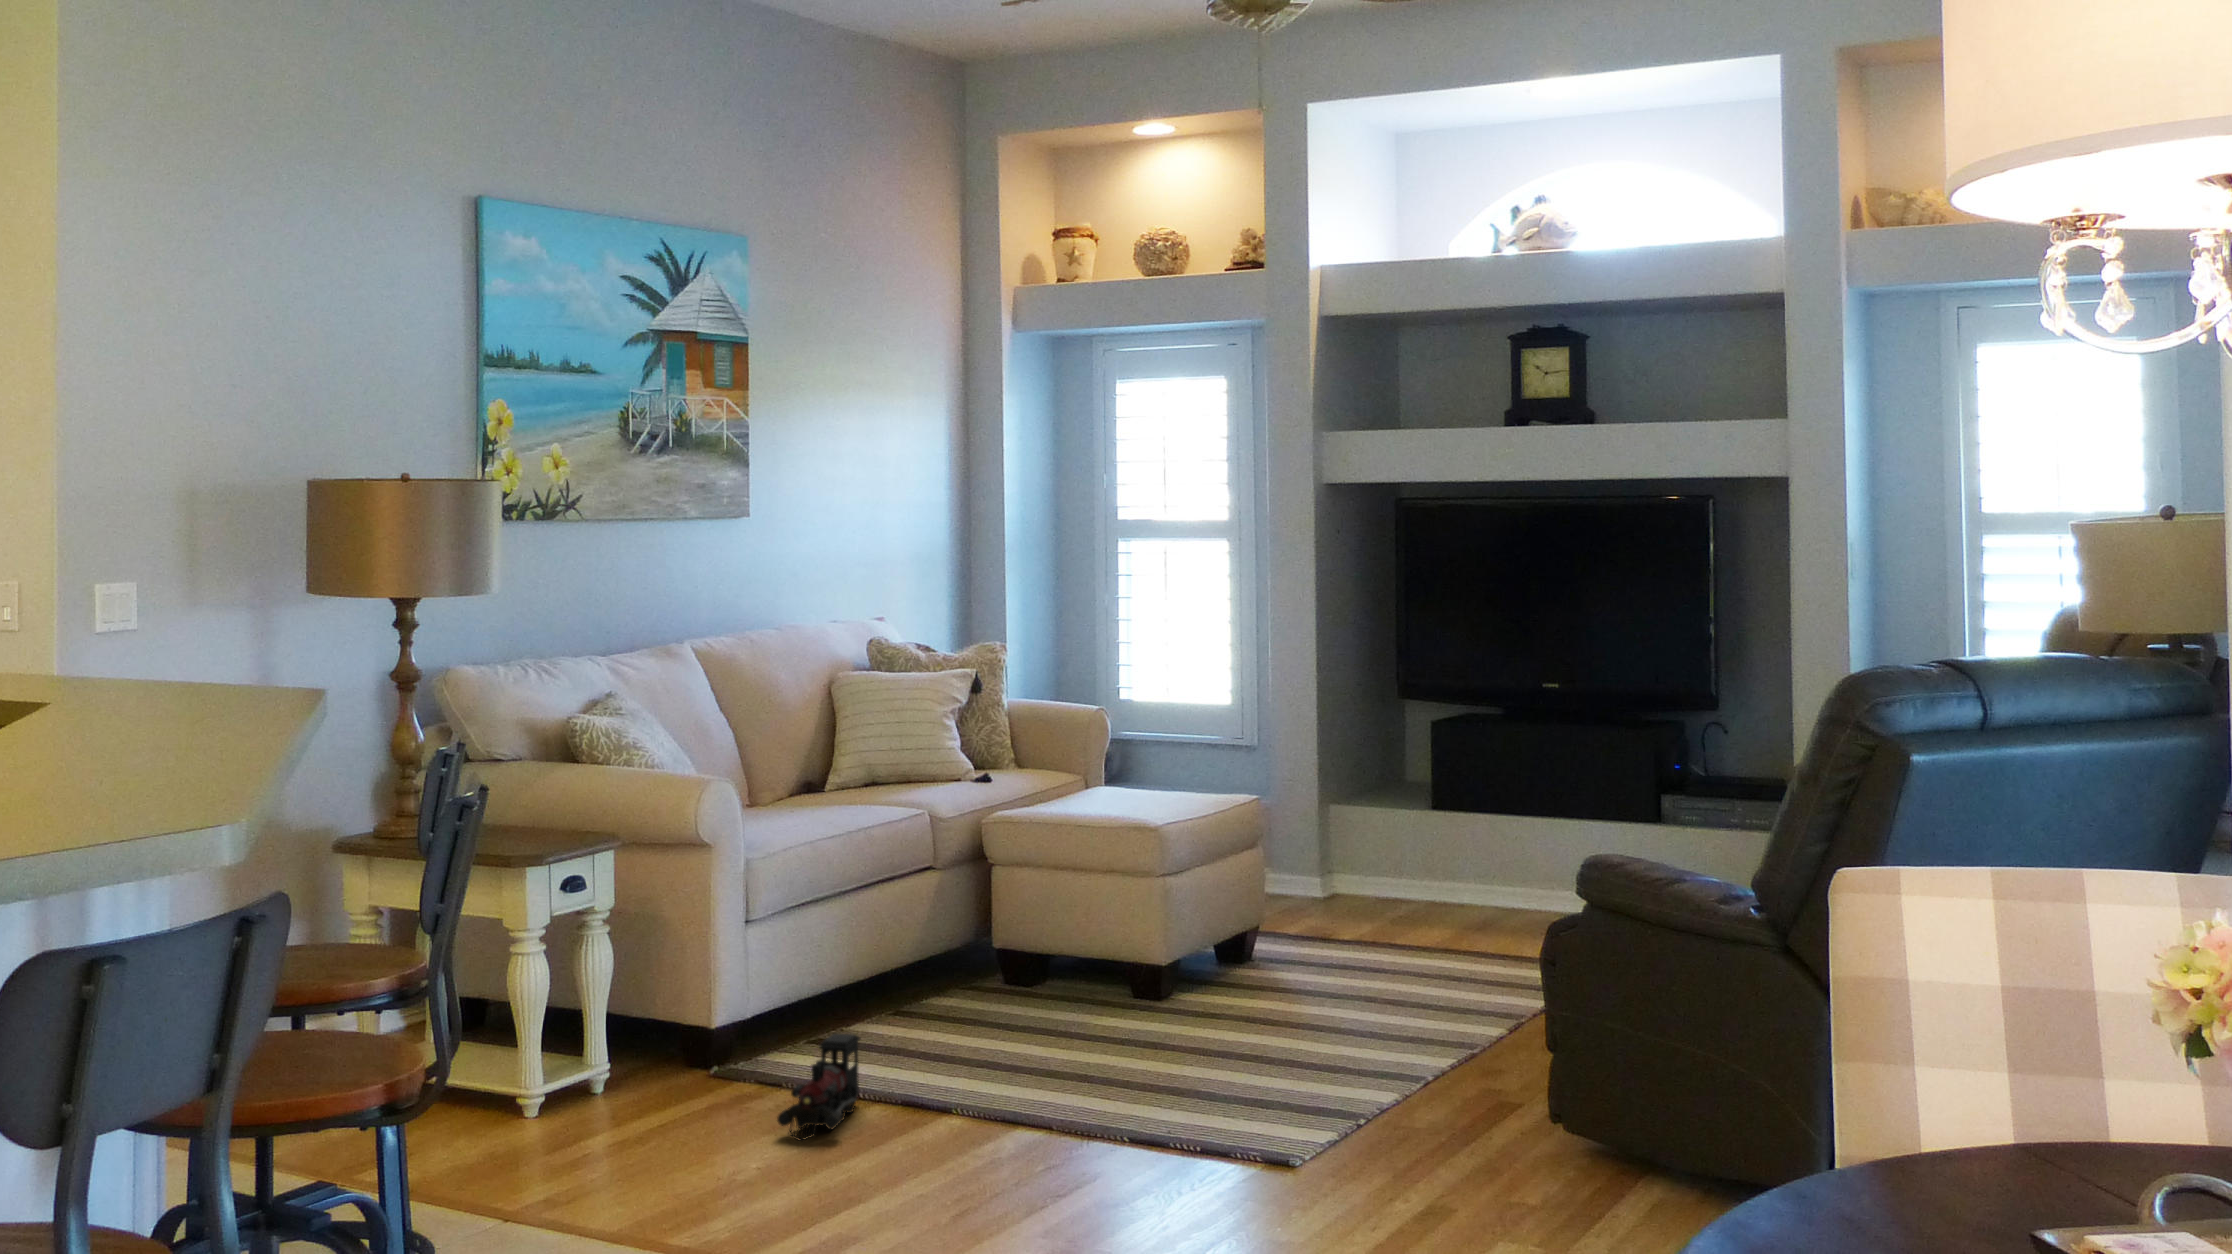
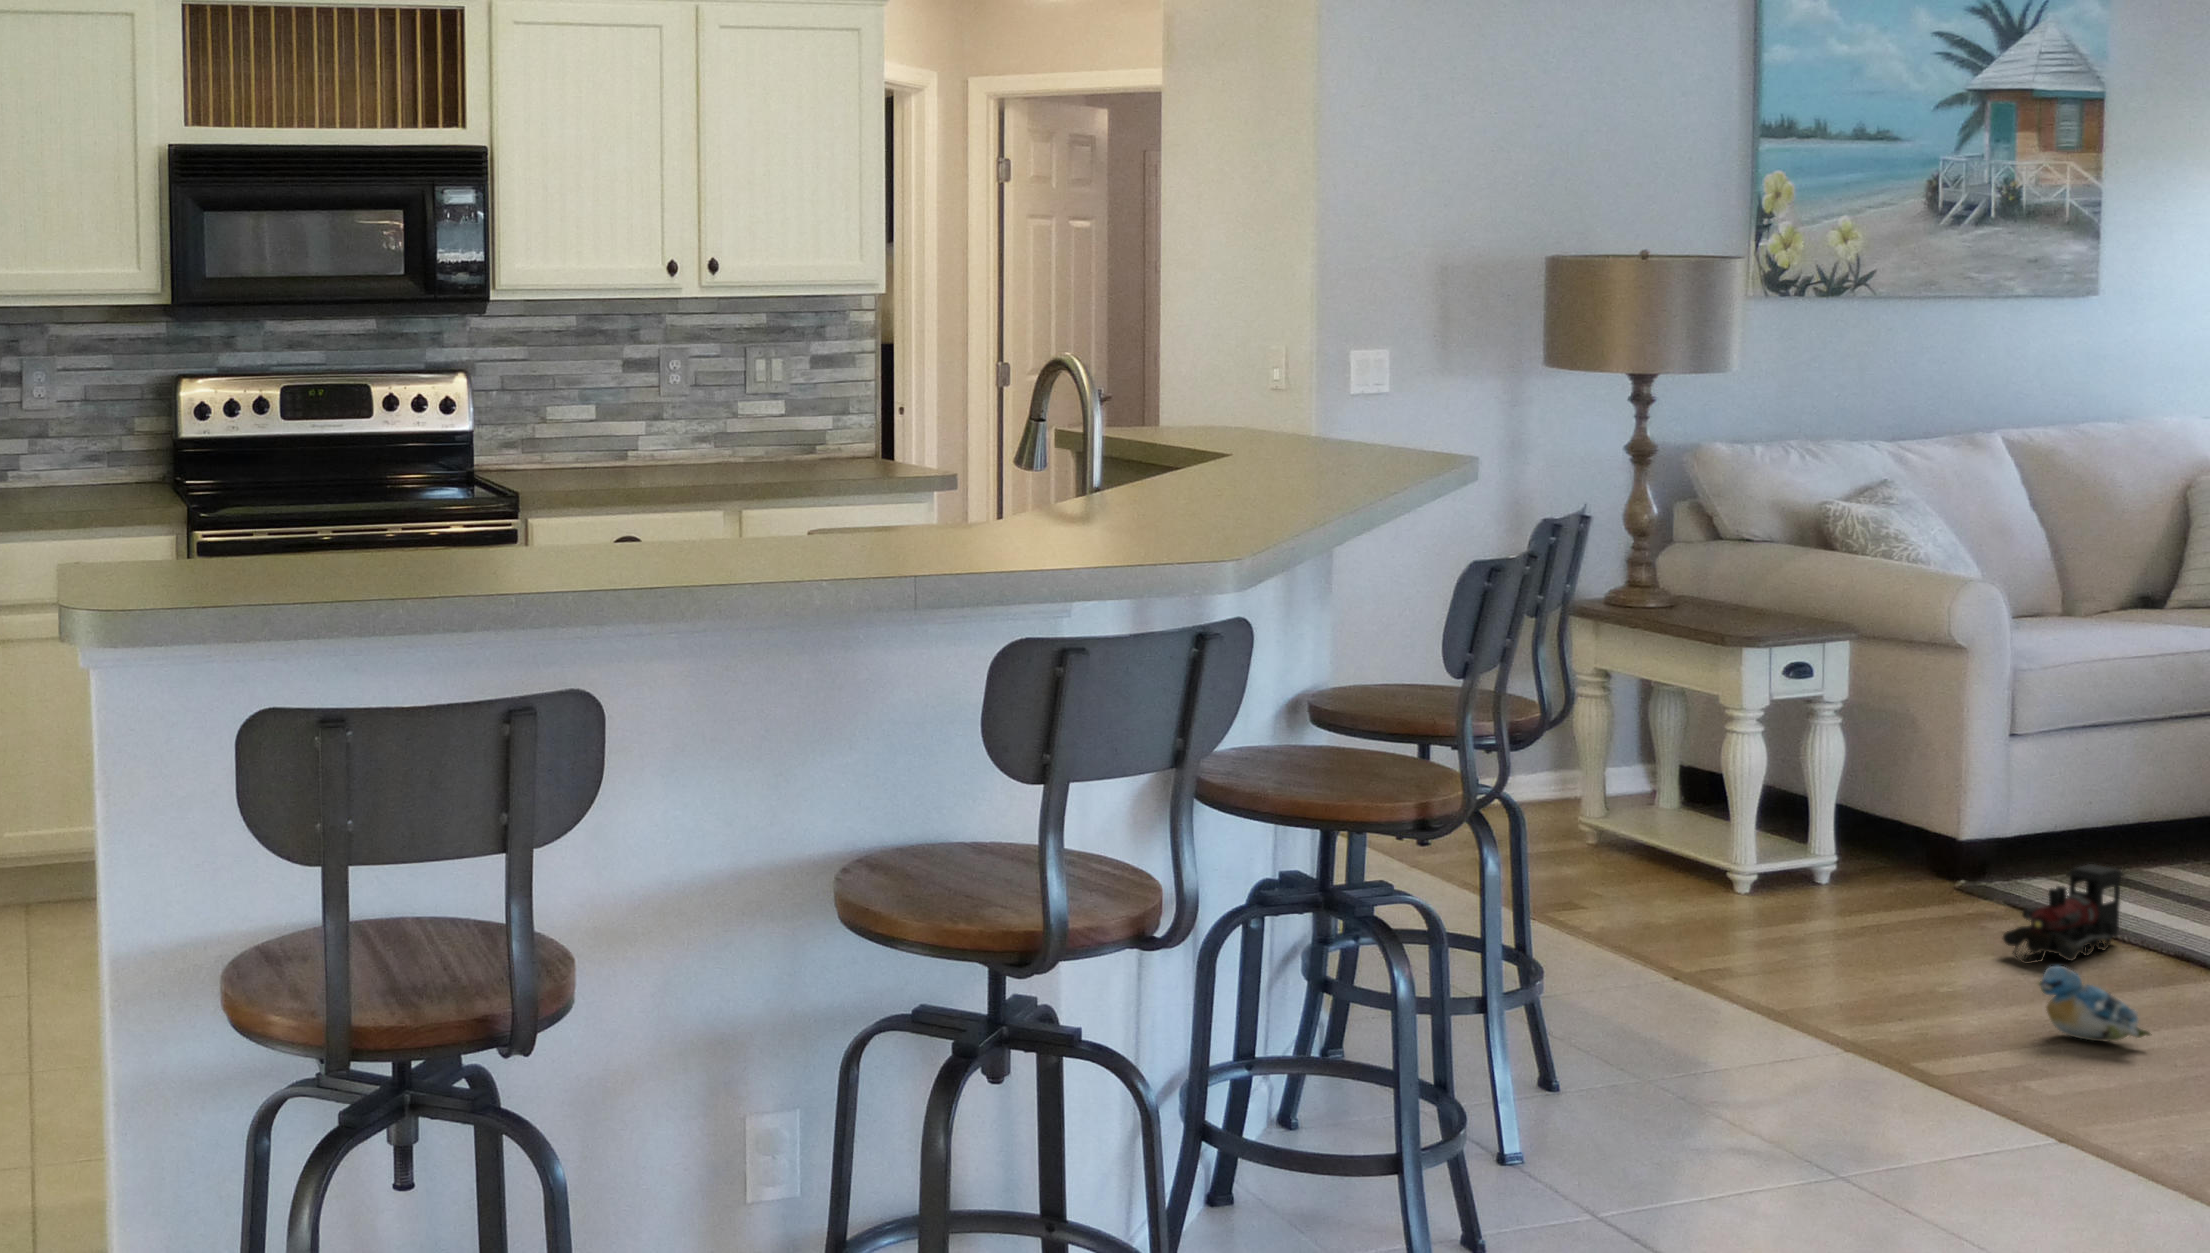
plush toy: none [837,1141,929,1207] -> present [2039,966,2150,1042]

